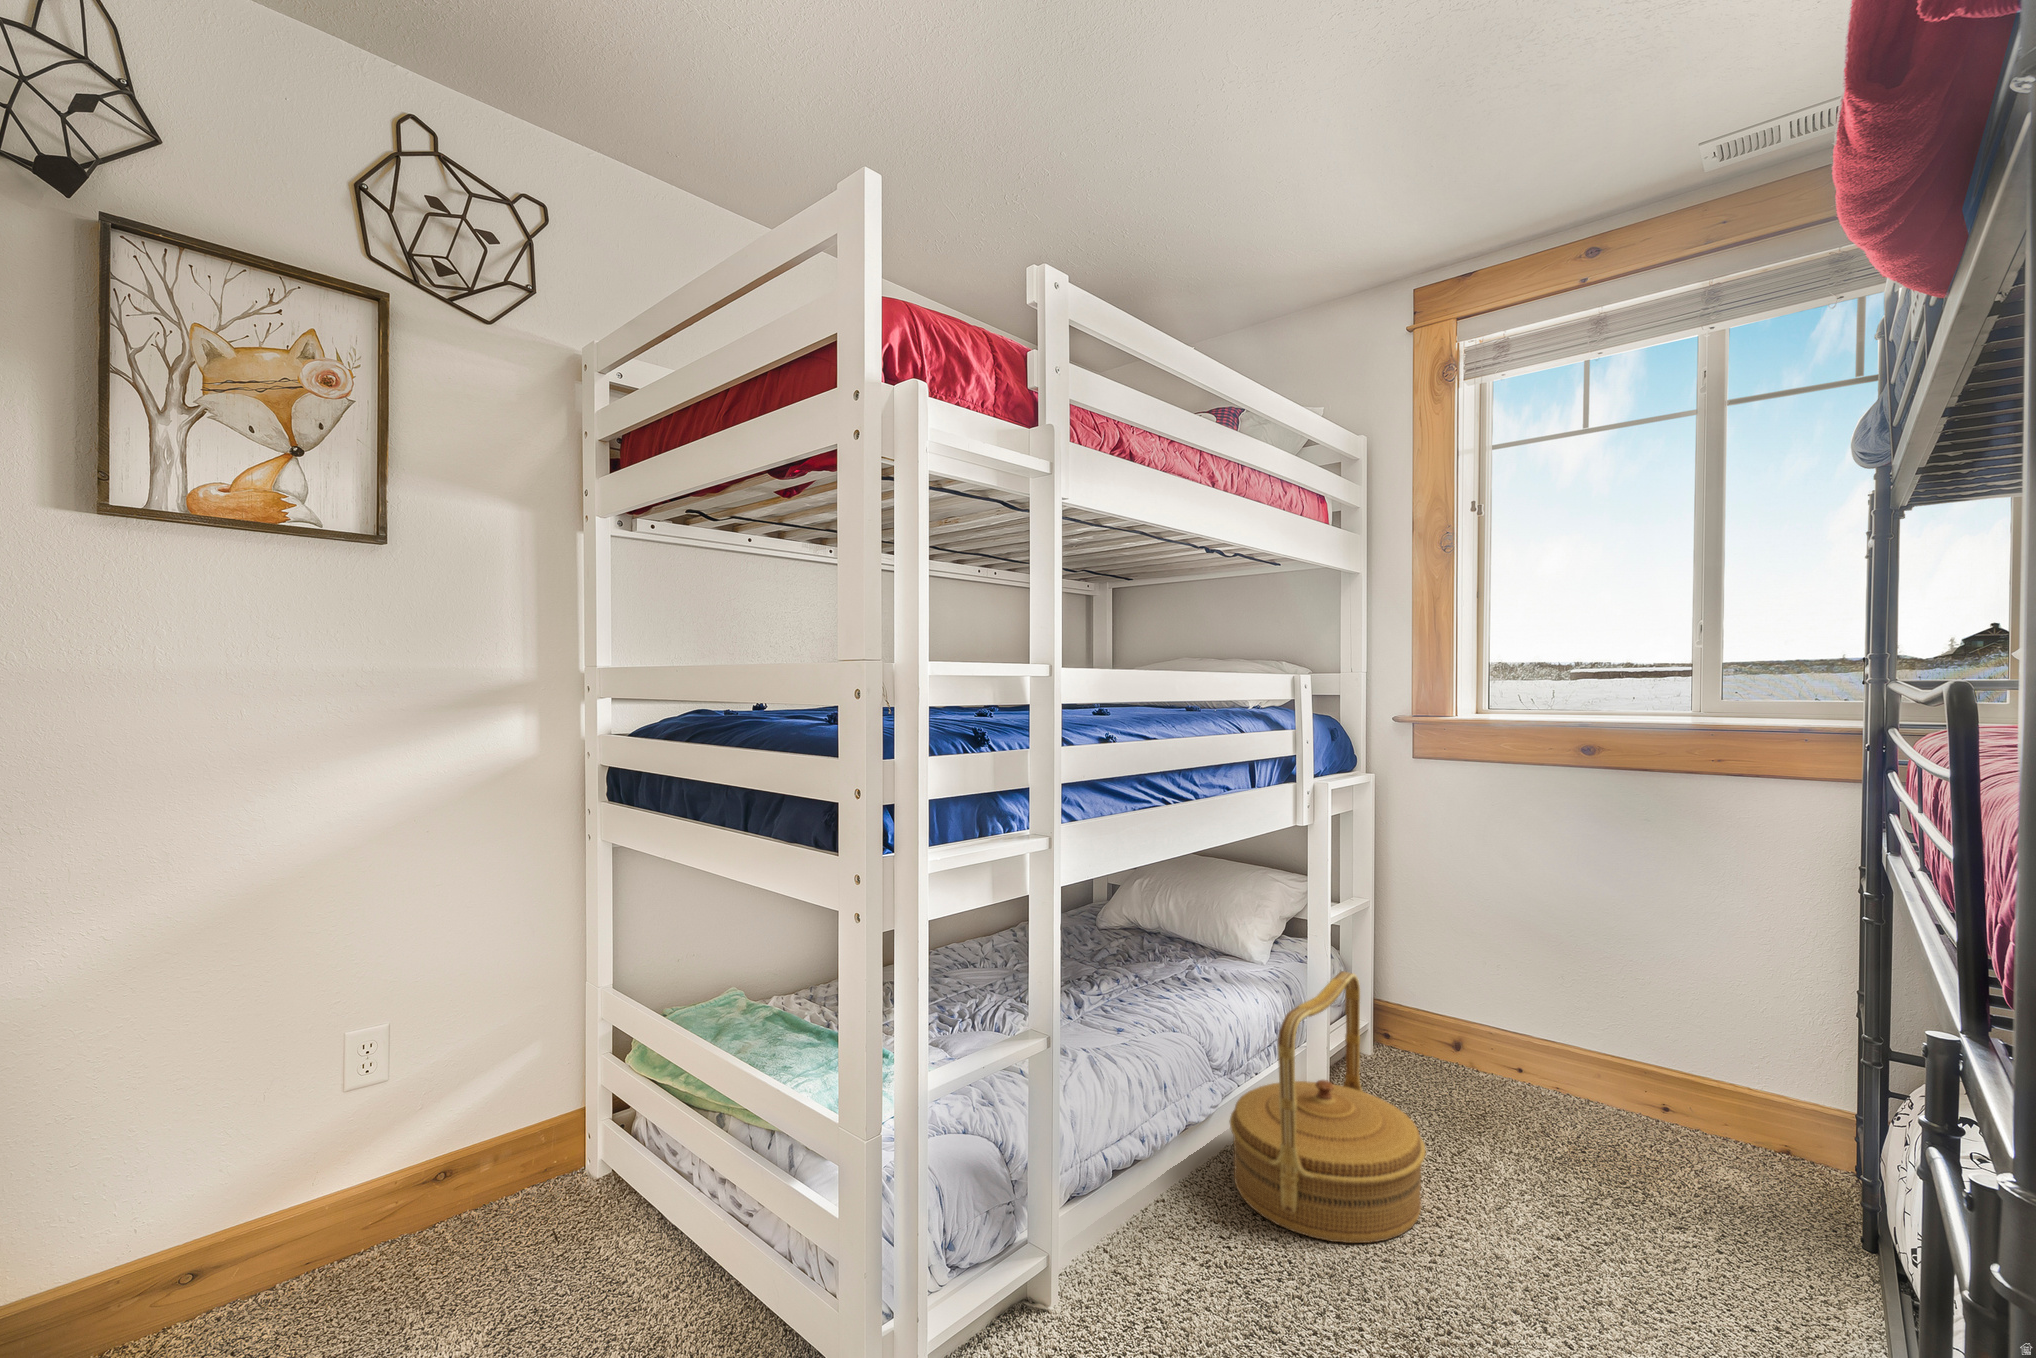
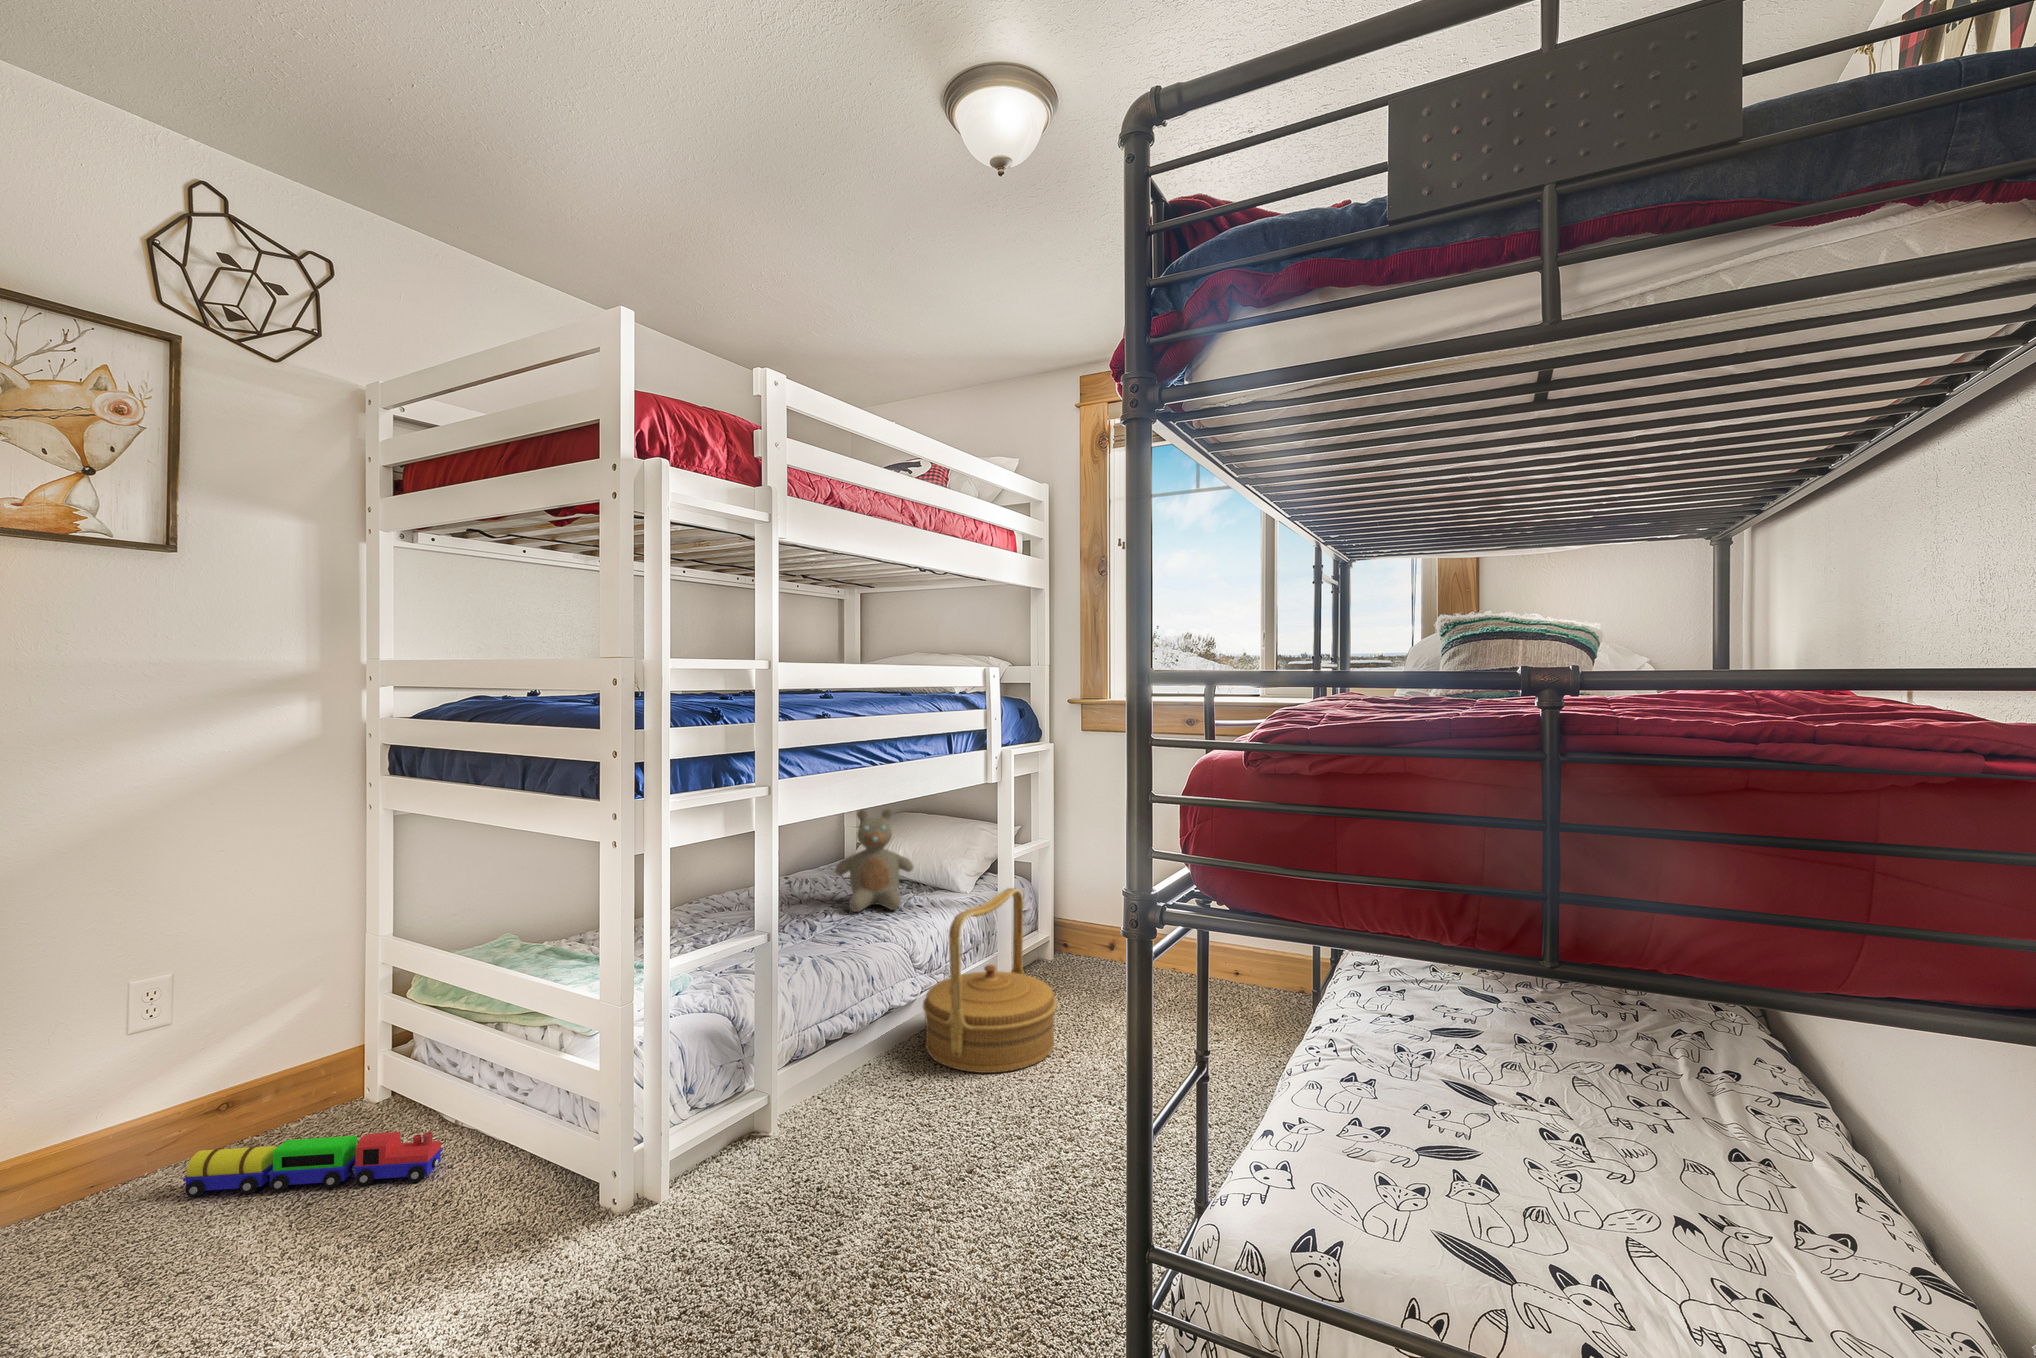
teddy bear: none [1096,851,1195,984] -> present [835,809,913,912]
toy train: none [382,1242,654,1320] -> present [183,1132,443,1198]

